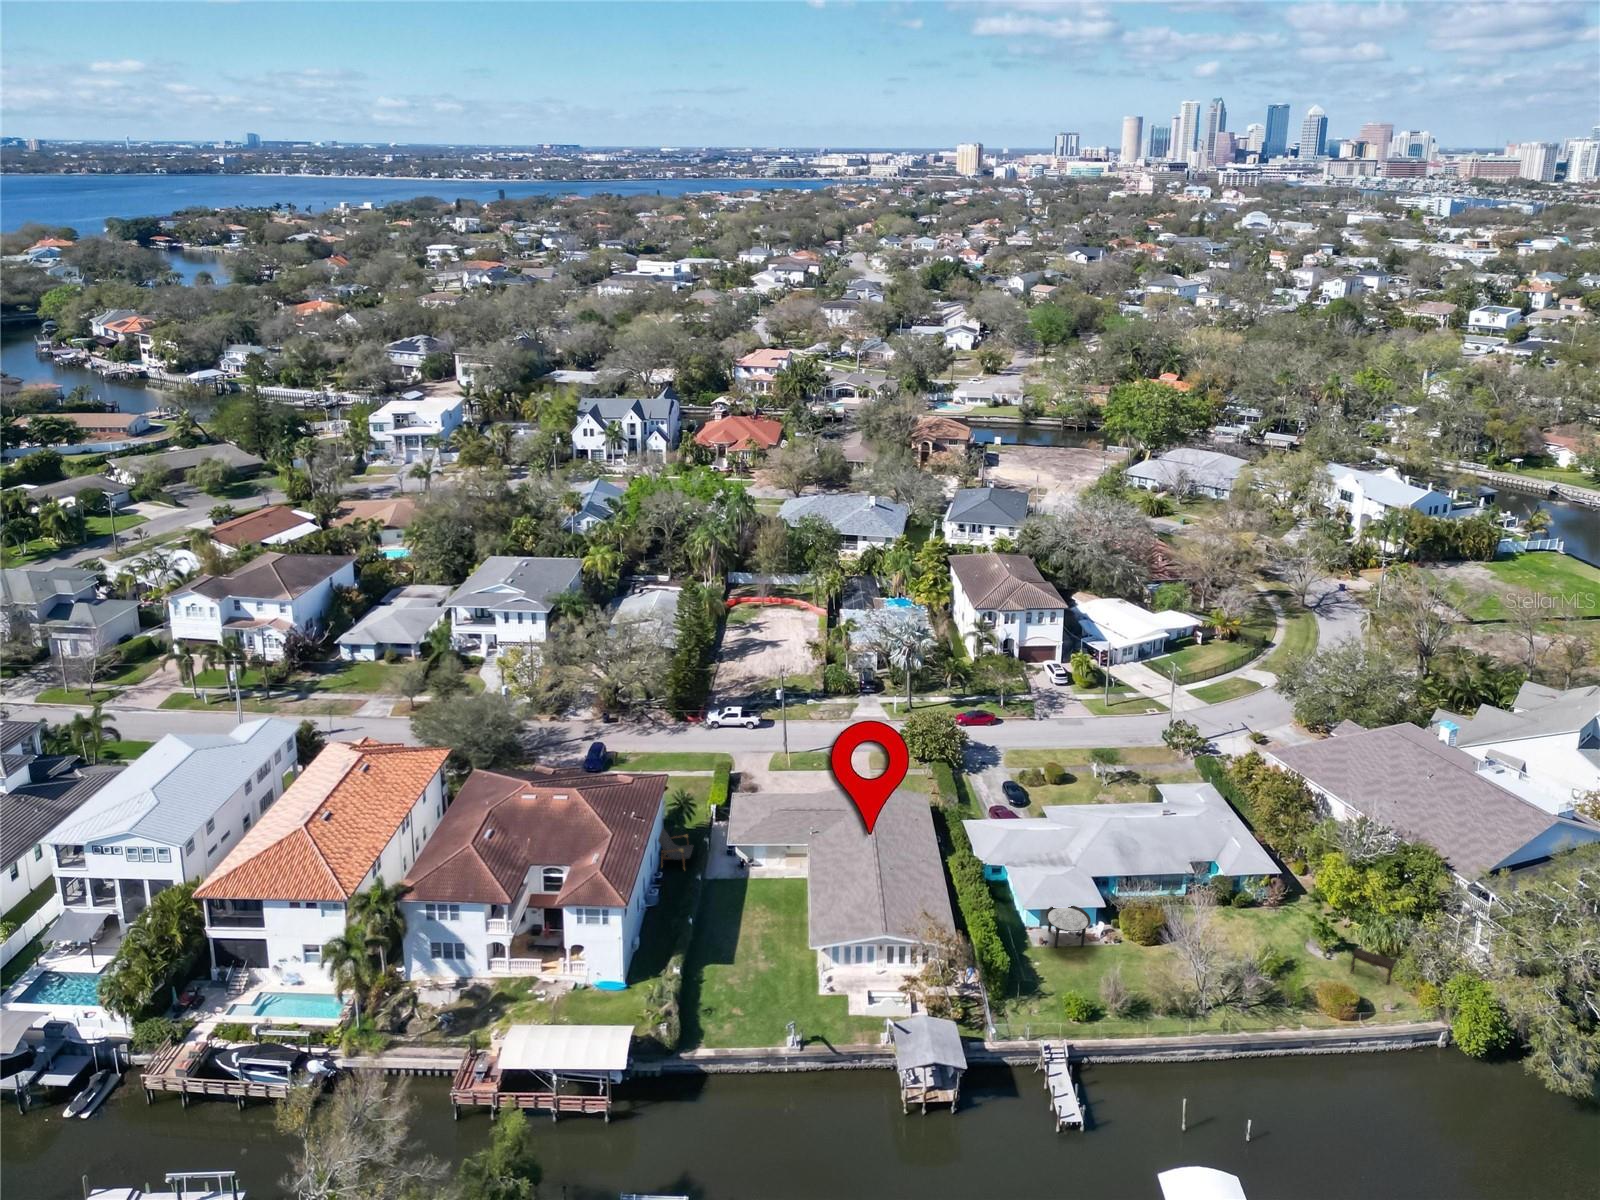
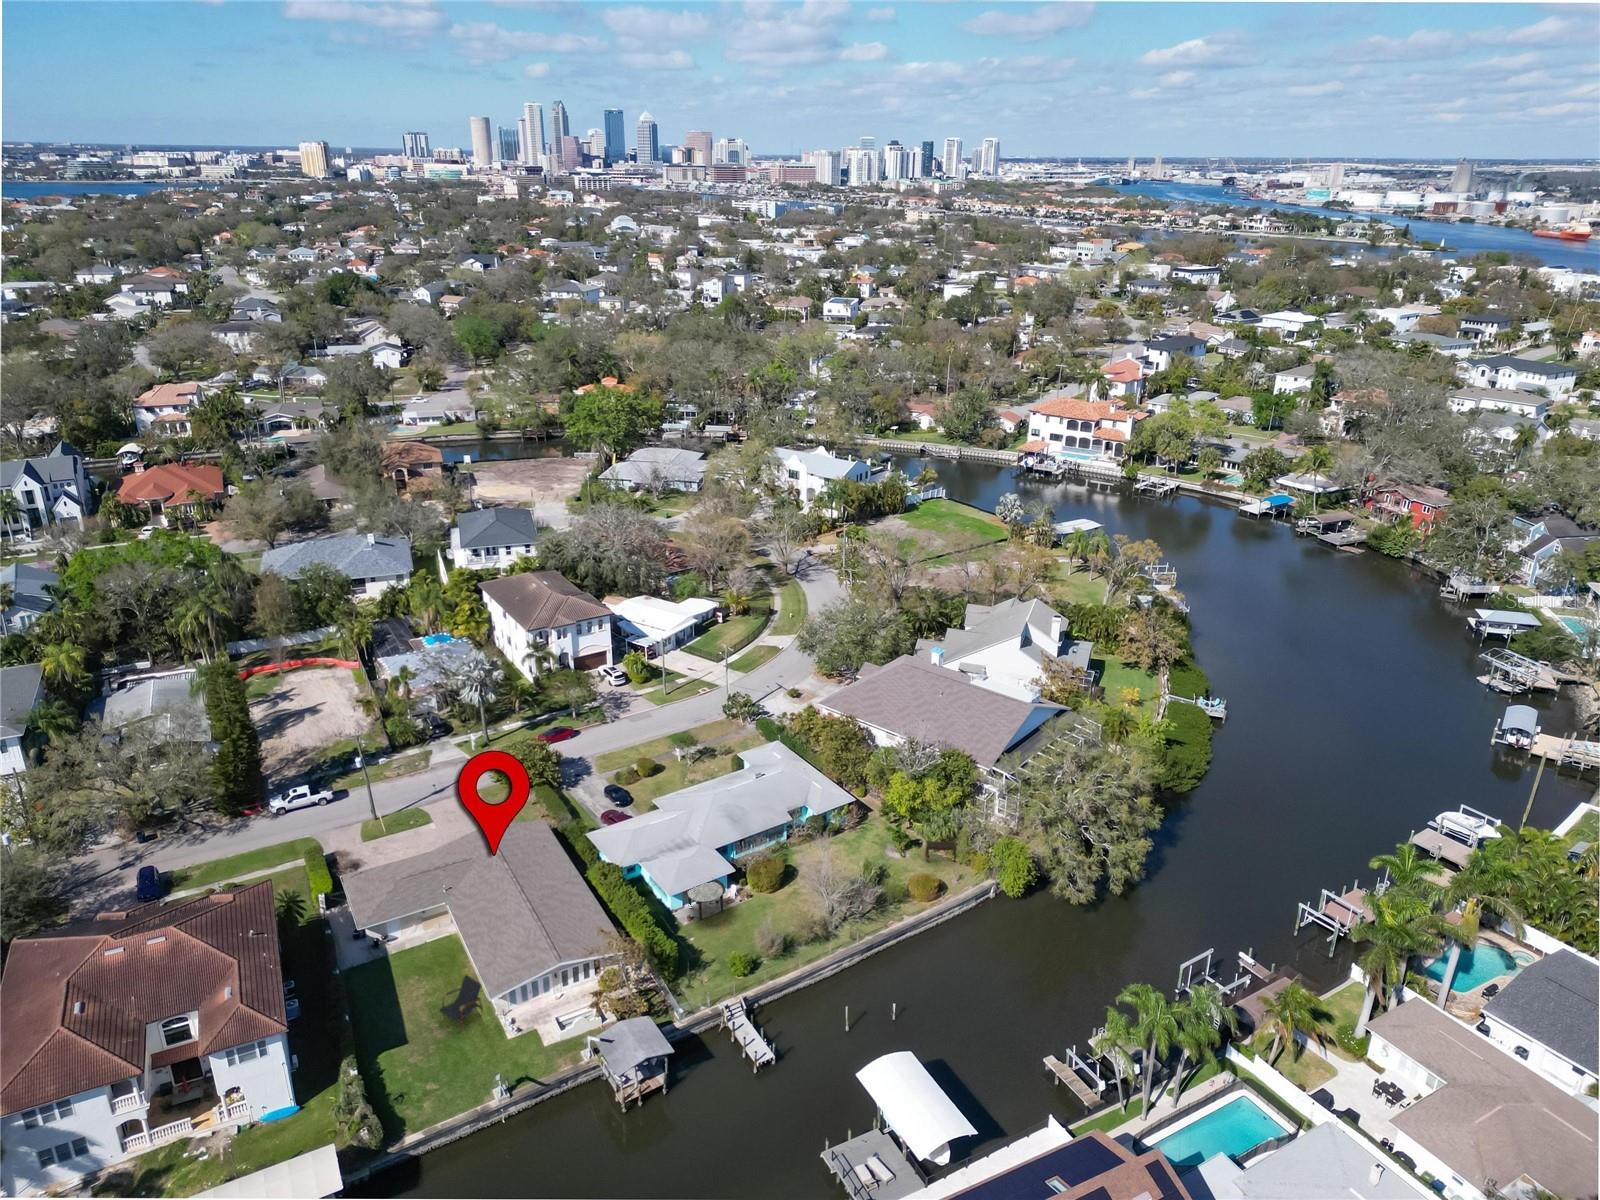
lounge chair: present [658,829,694,868] -> present [439,975,483,1029]

